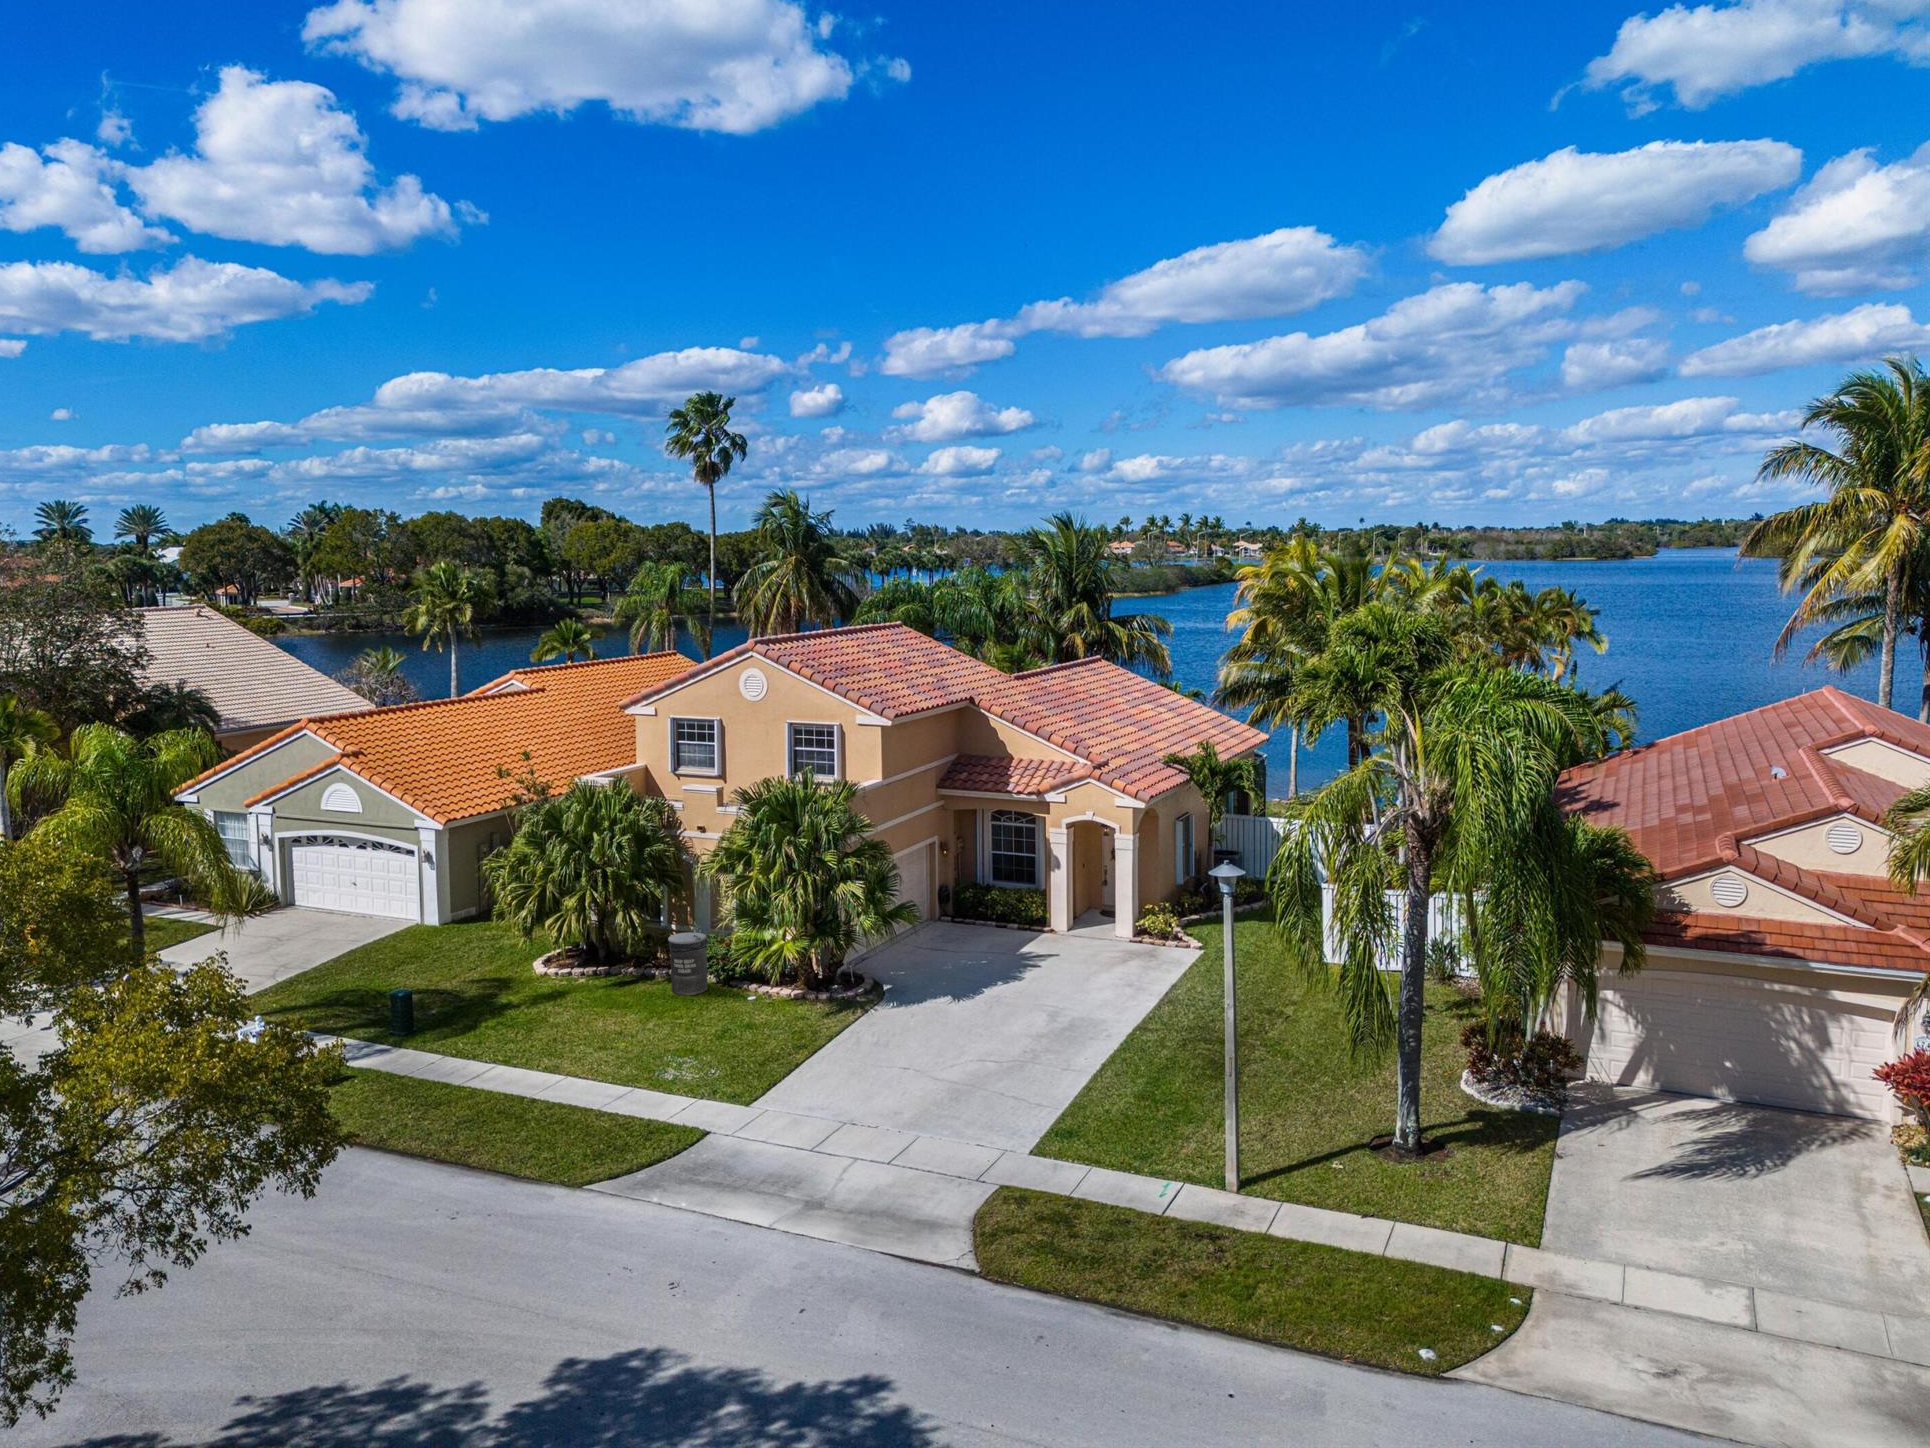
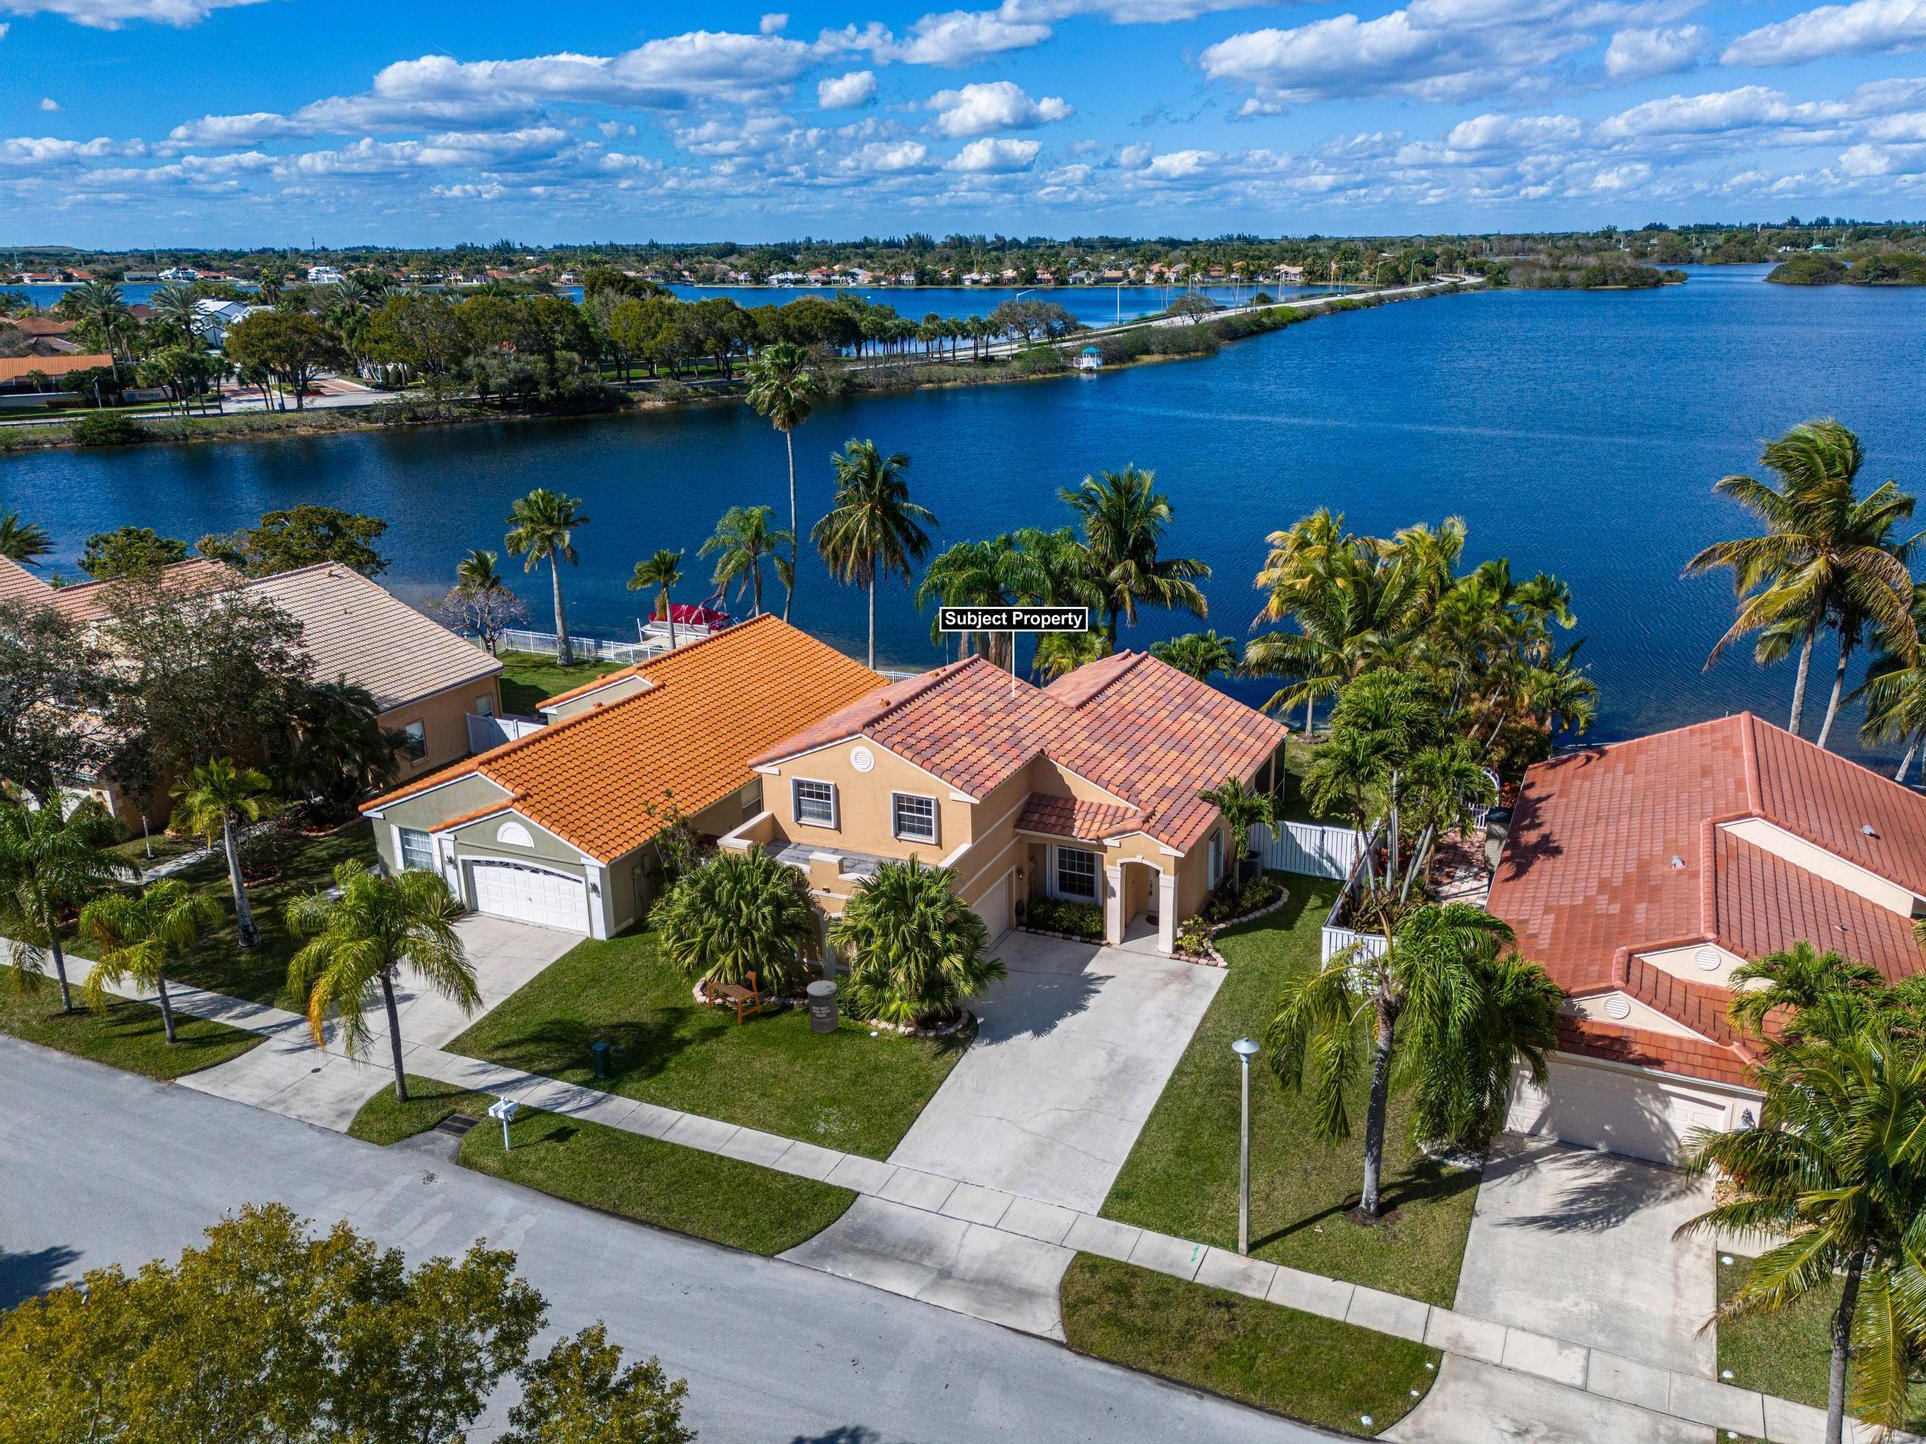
bench: none [548,915,612,989] -> present [708,970,761,1025]

